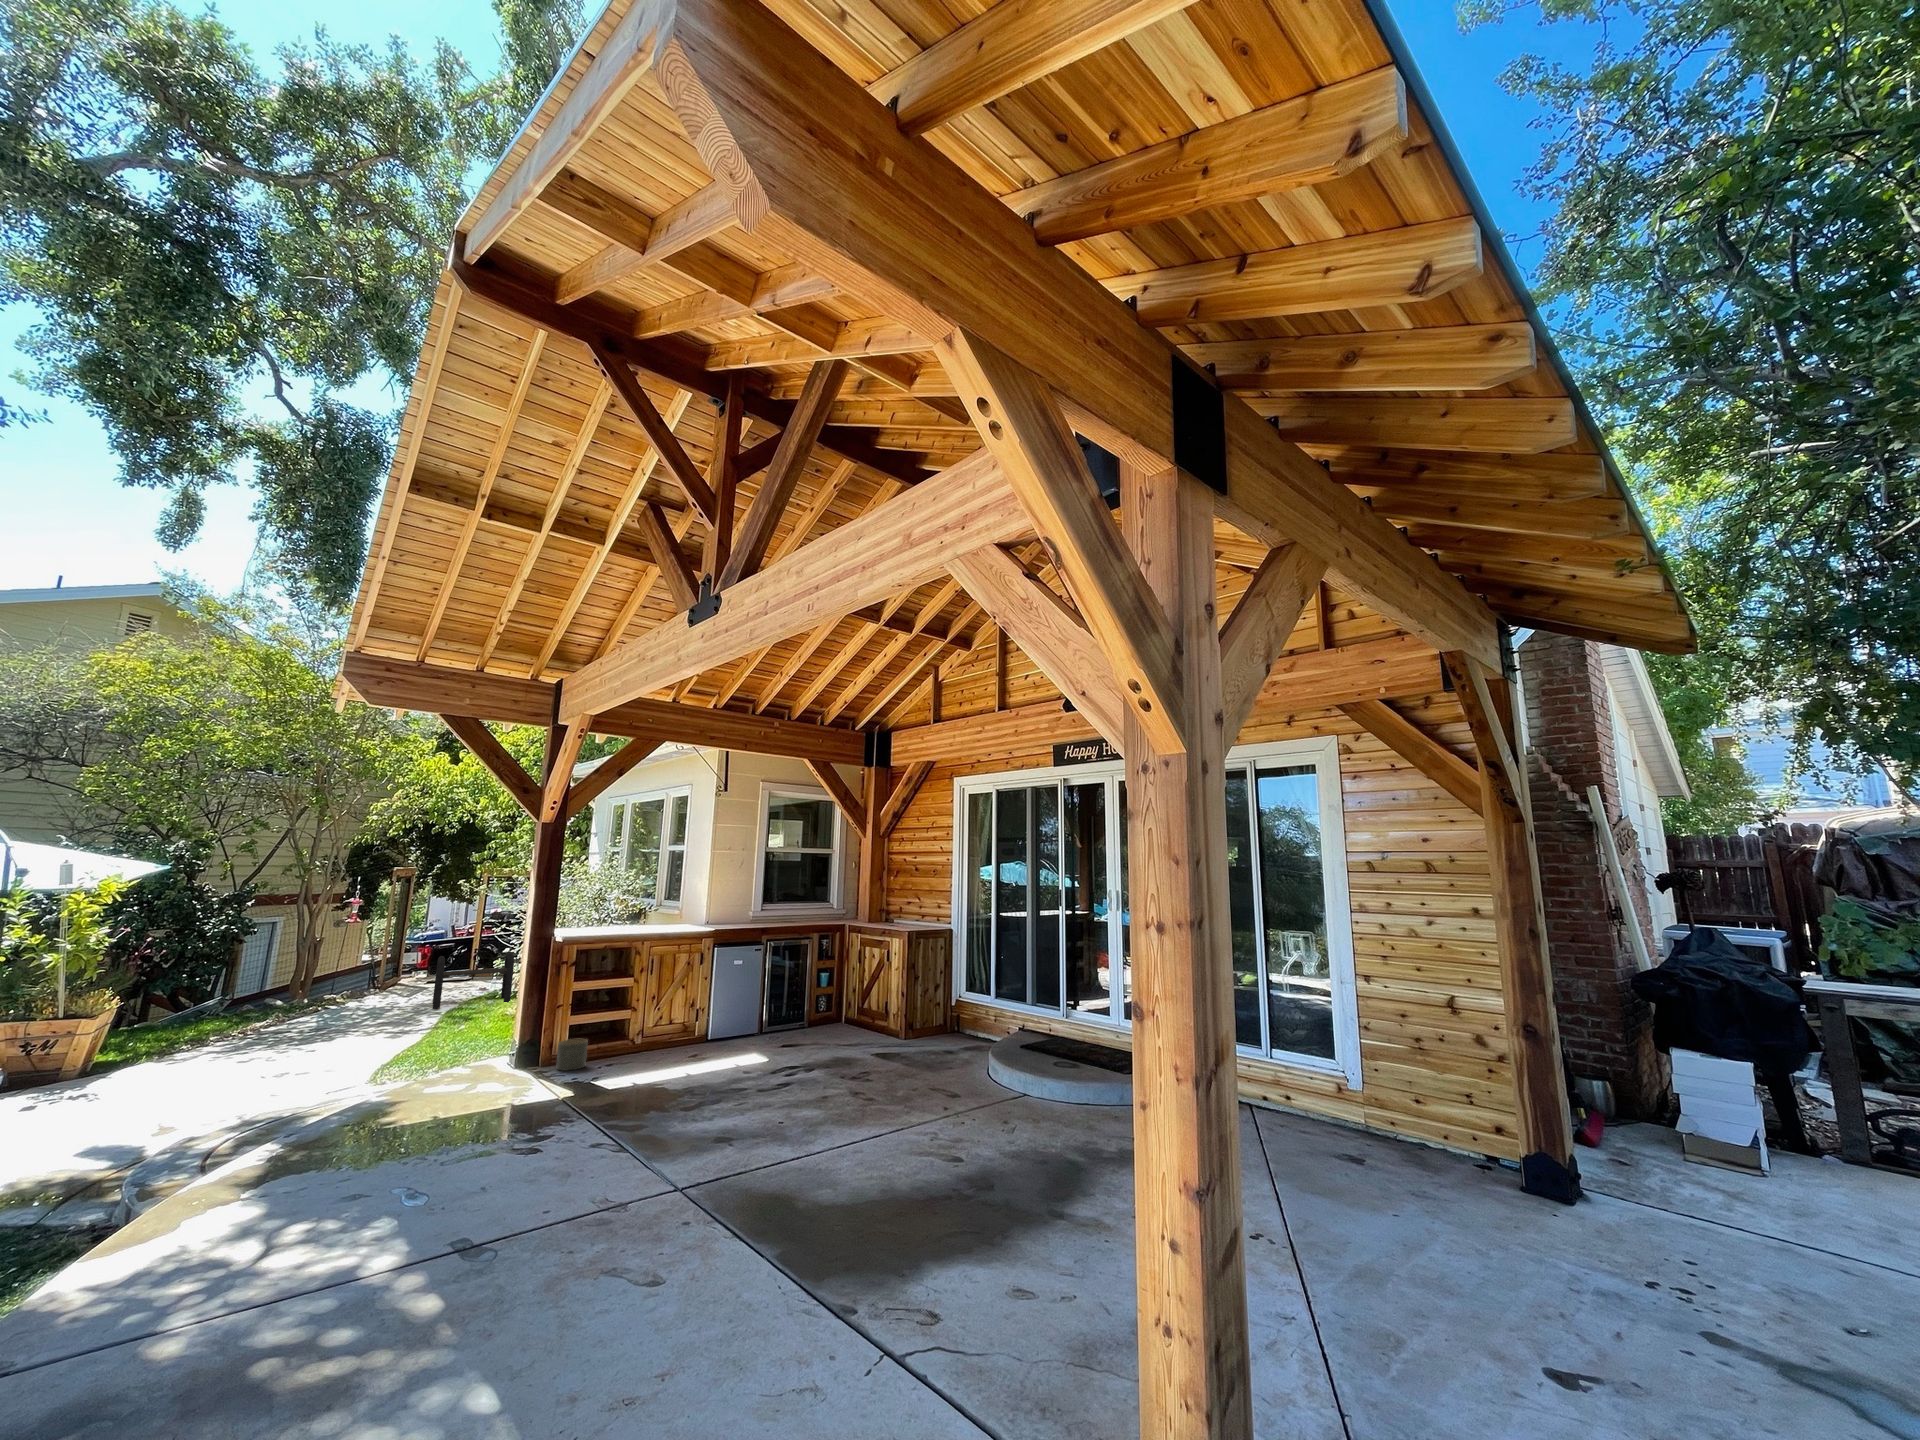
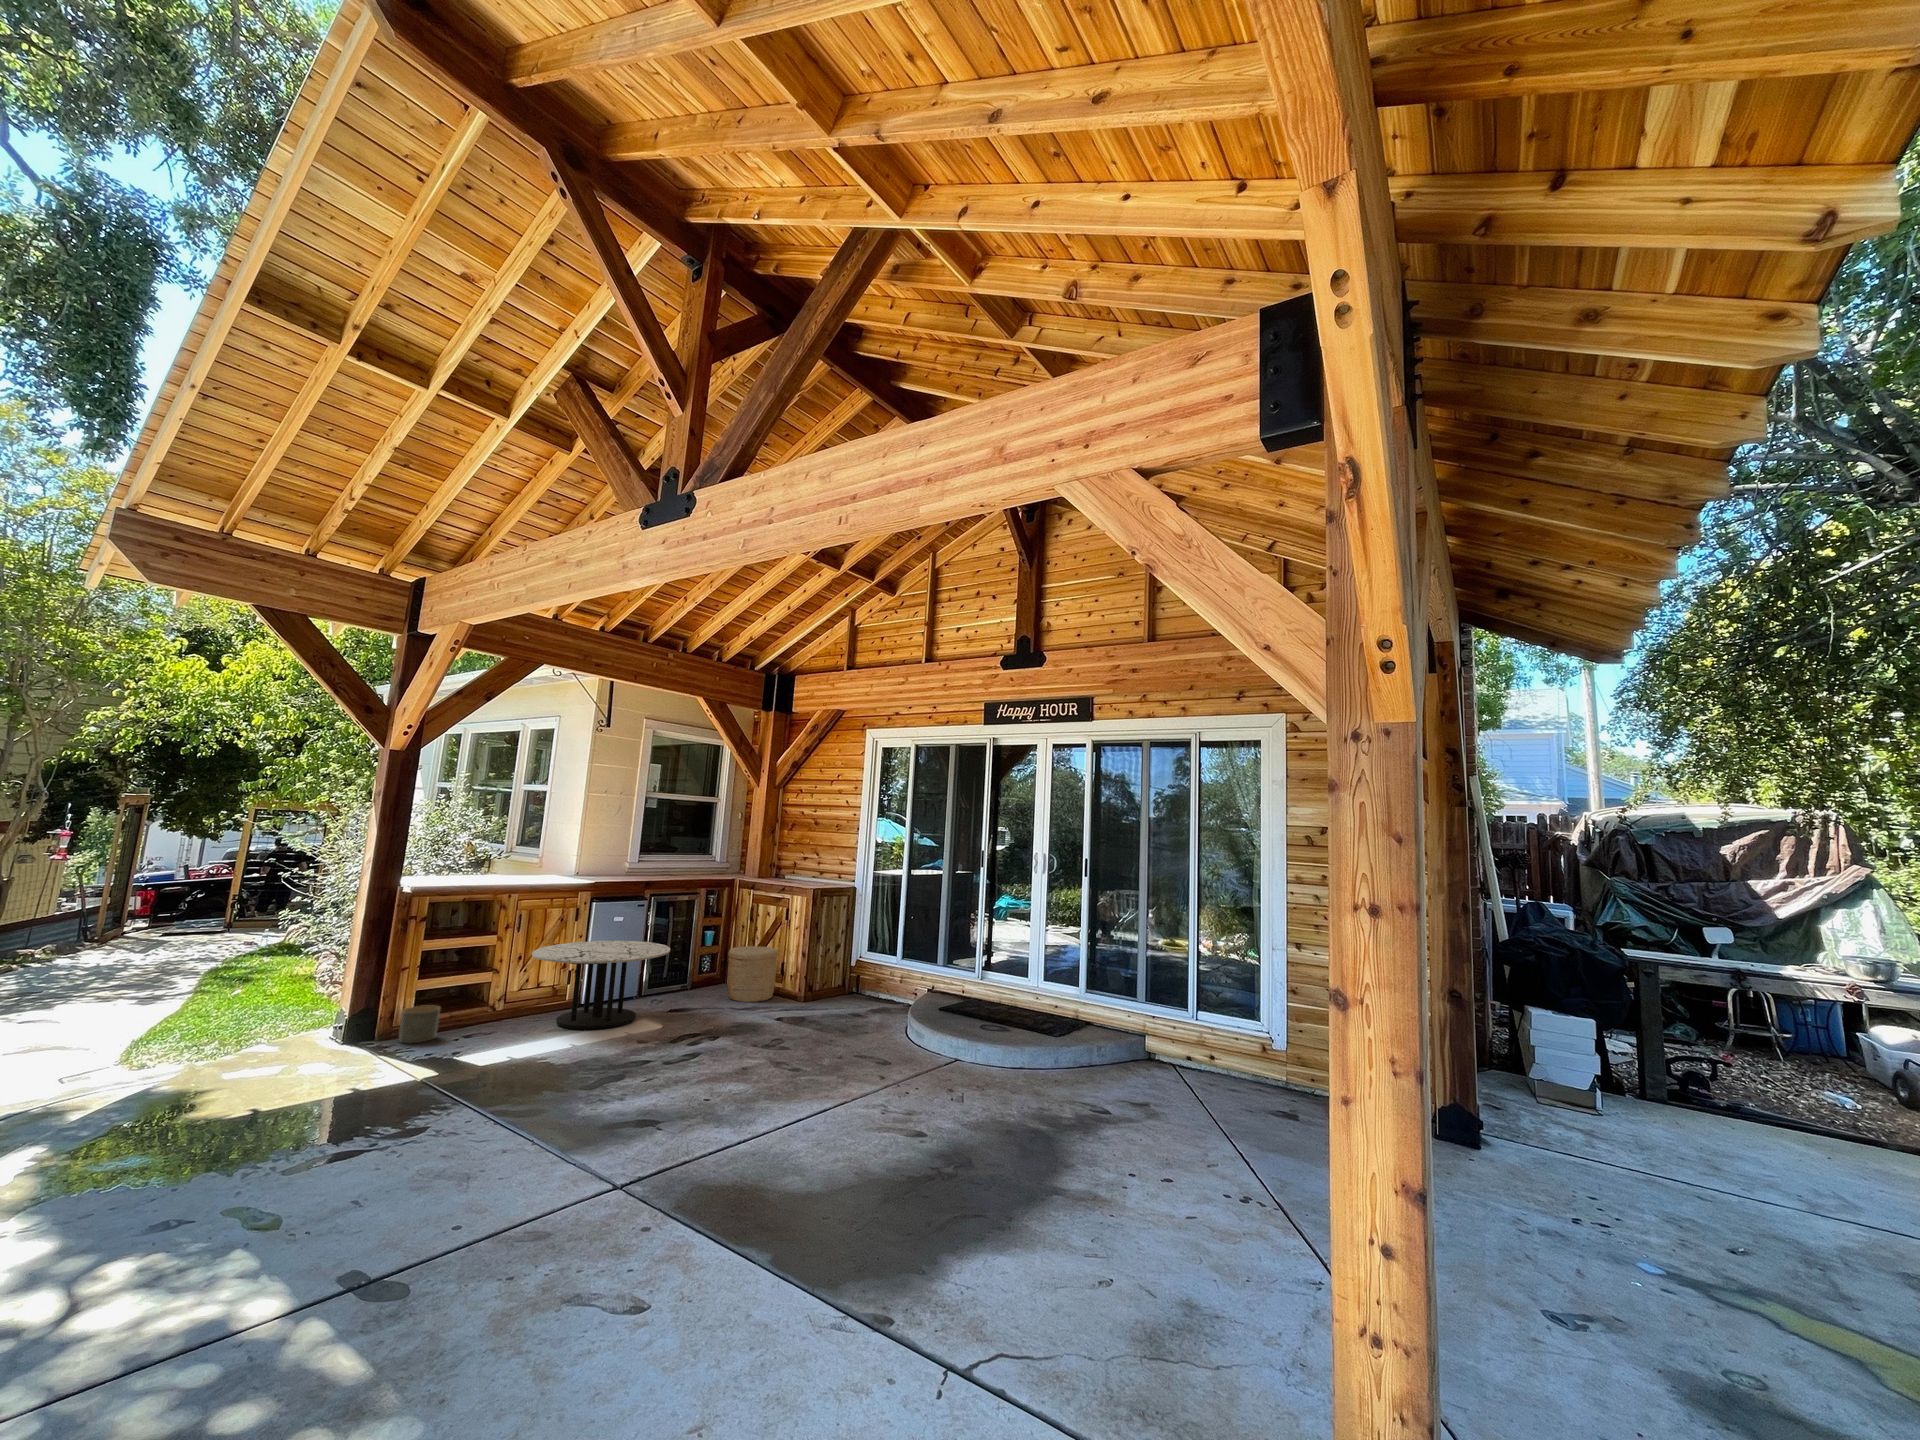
bench: present [433,952,514,1009] -> none [186,900,303,967]
coffee table: none [661,983,778,1063] -> present [532,941,670,1030]
woven basket: none [837,988,883,1041] -> present [728,946,778,1002]

